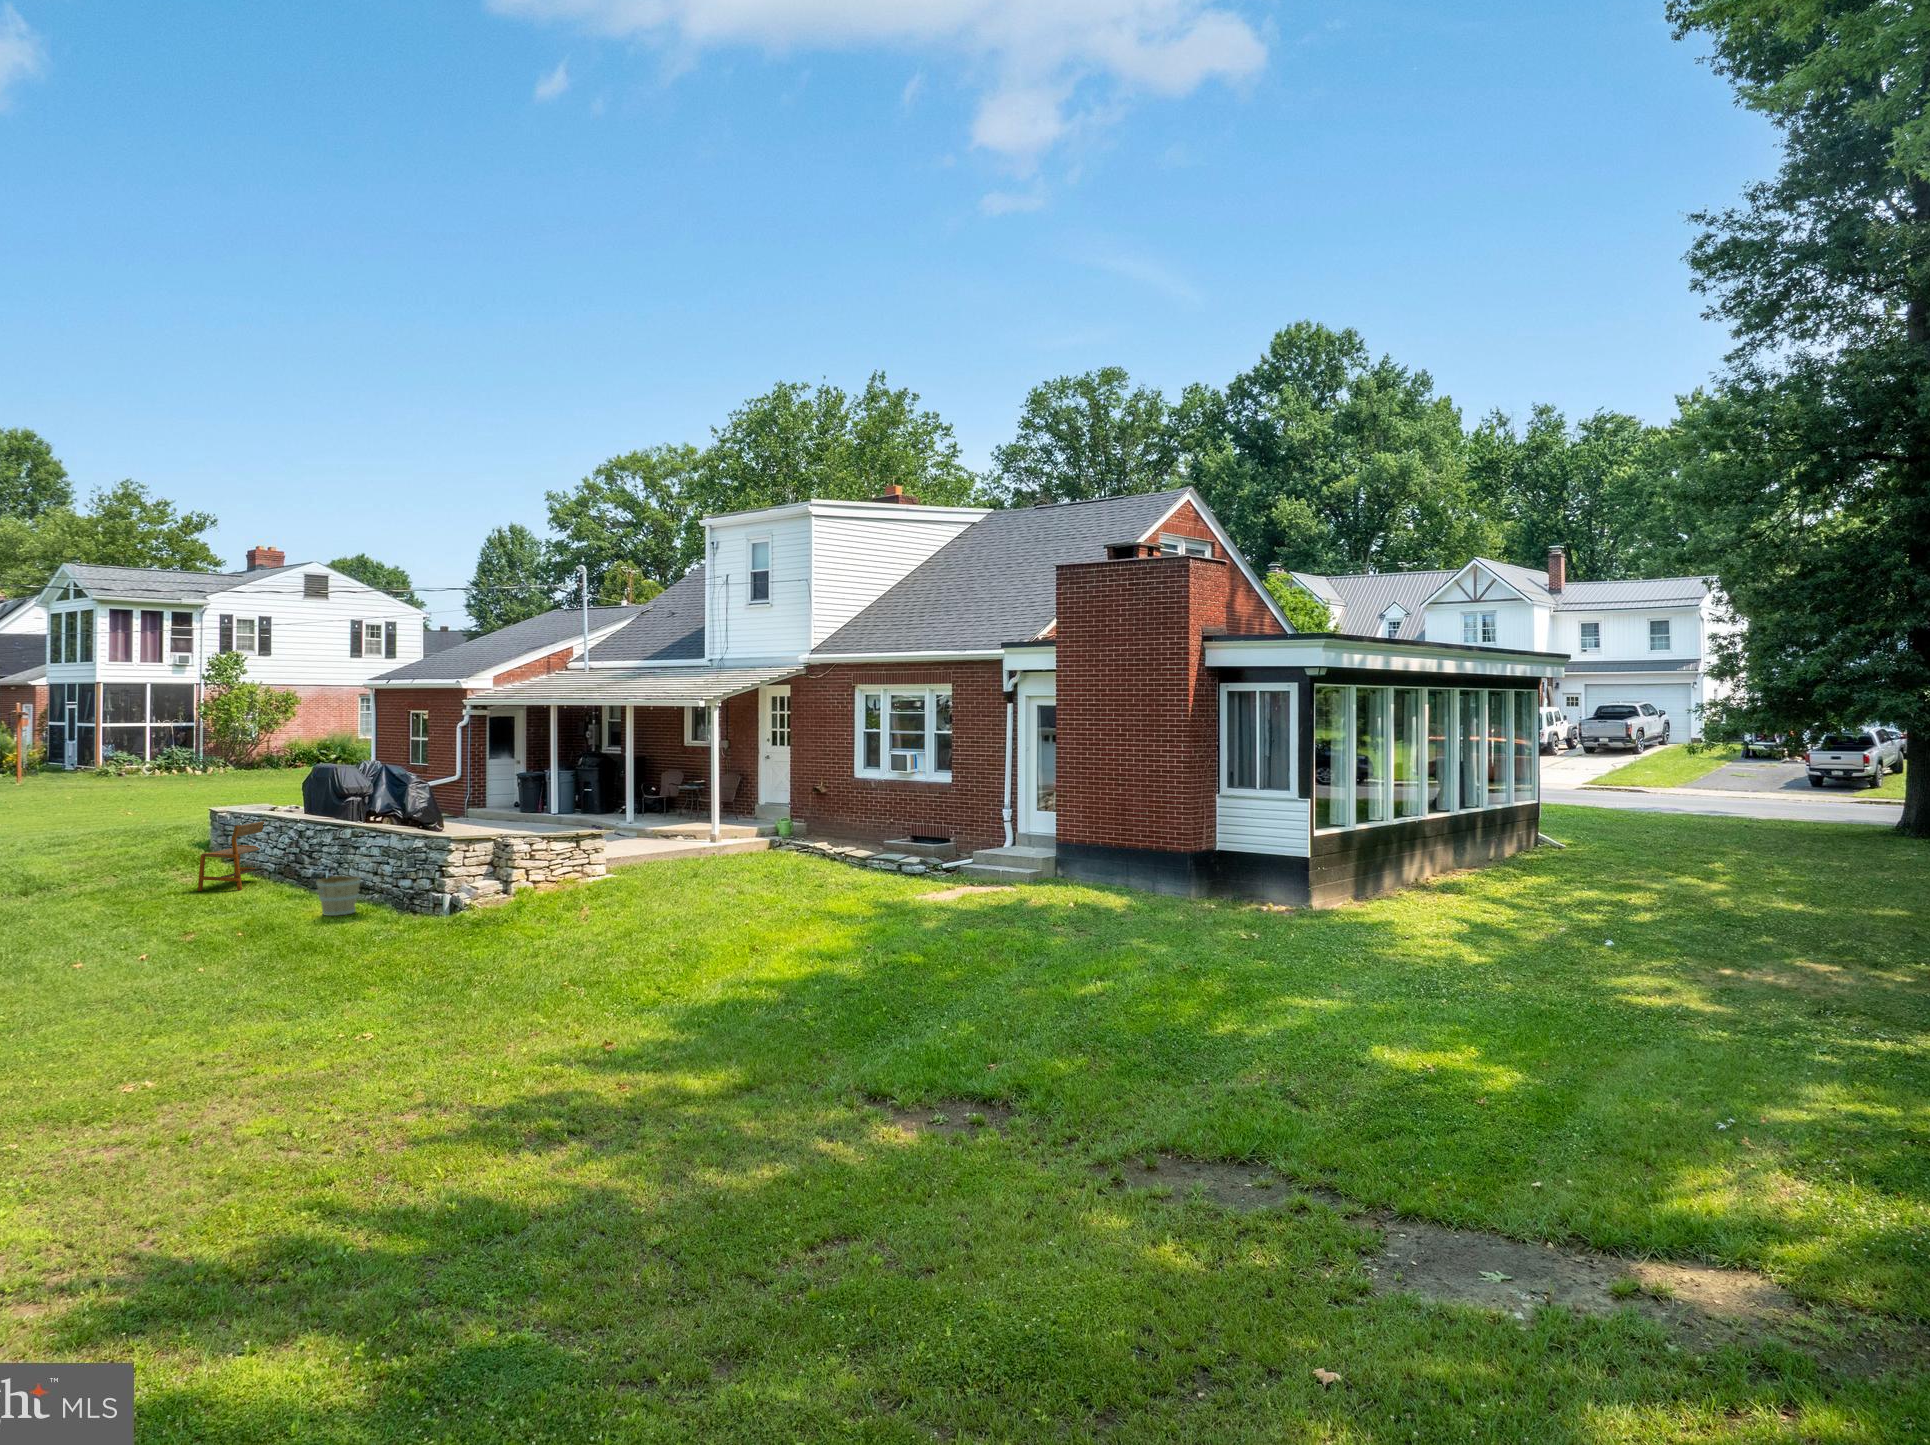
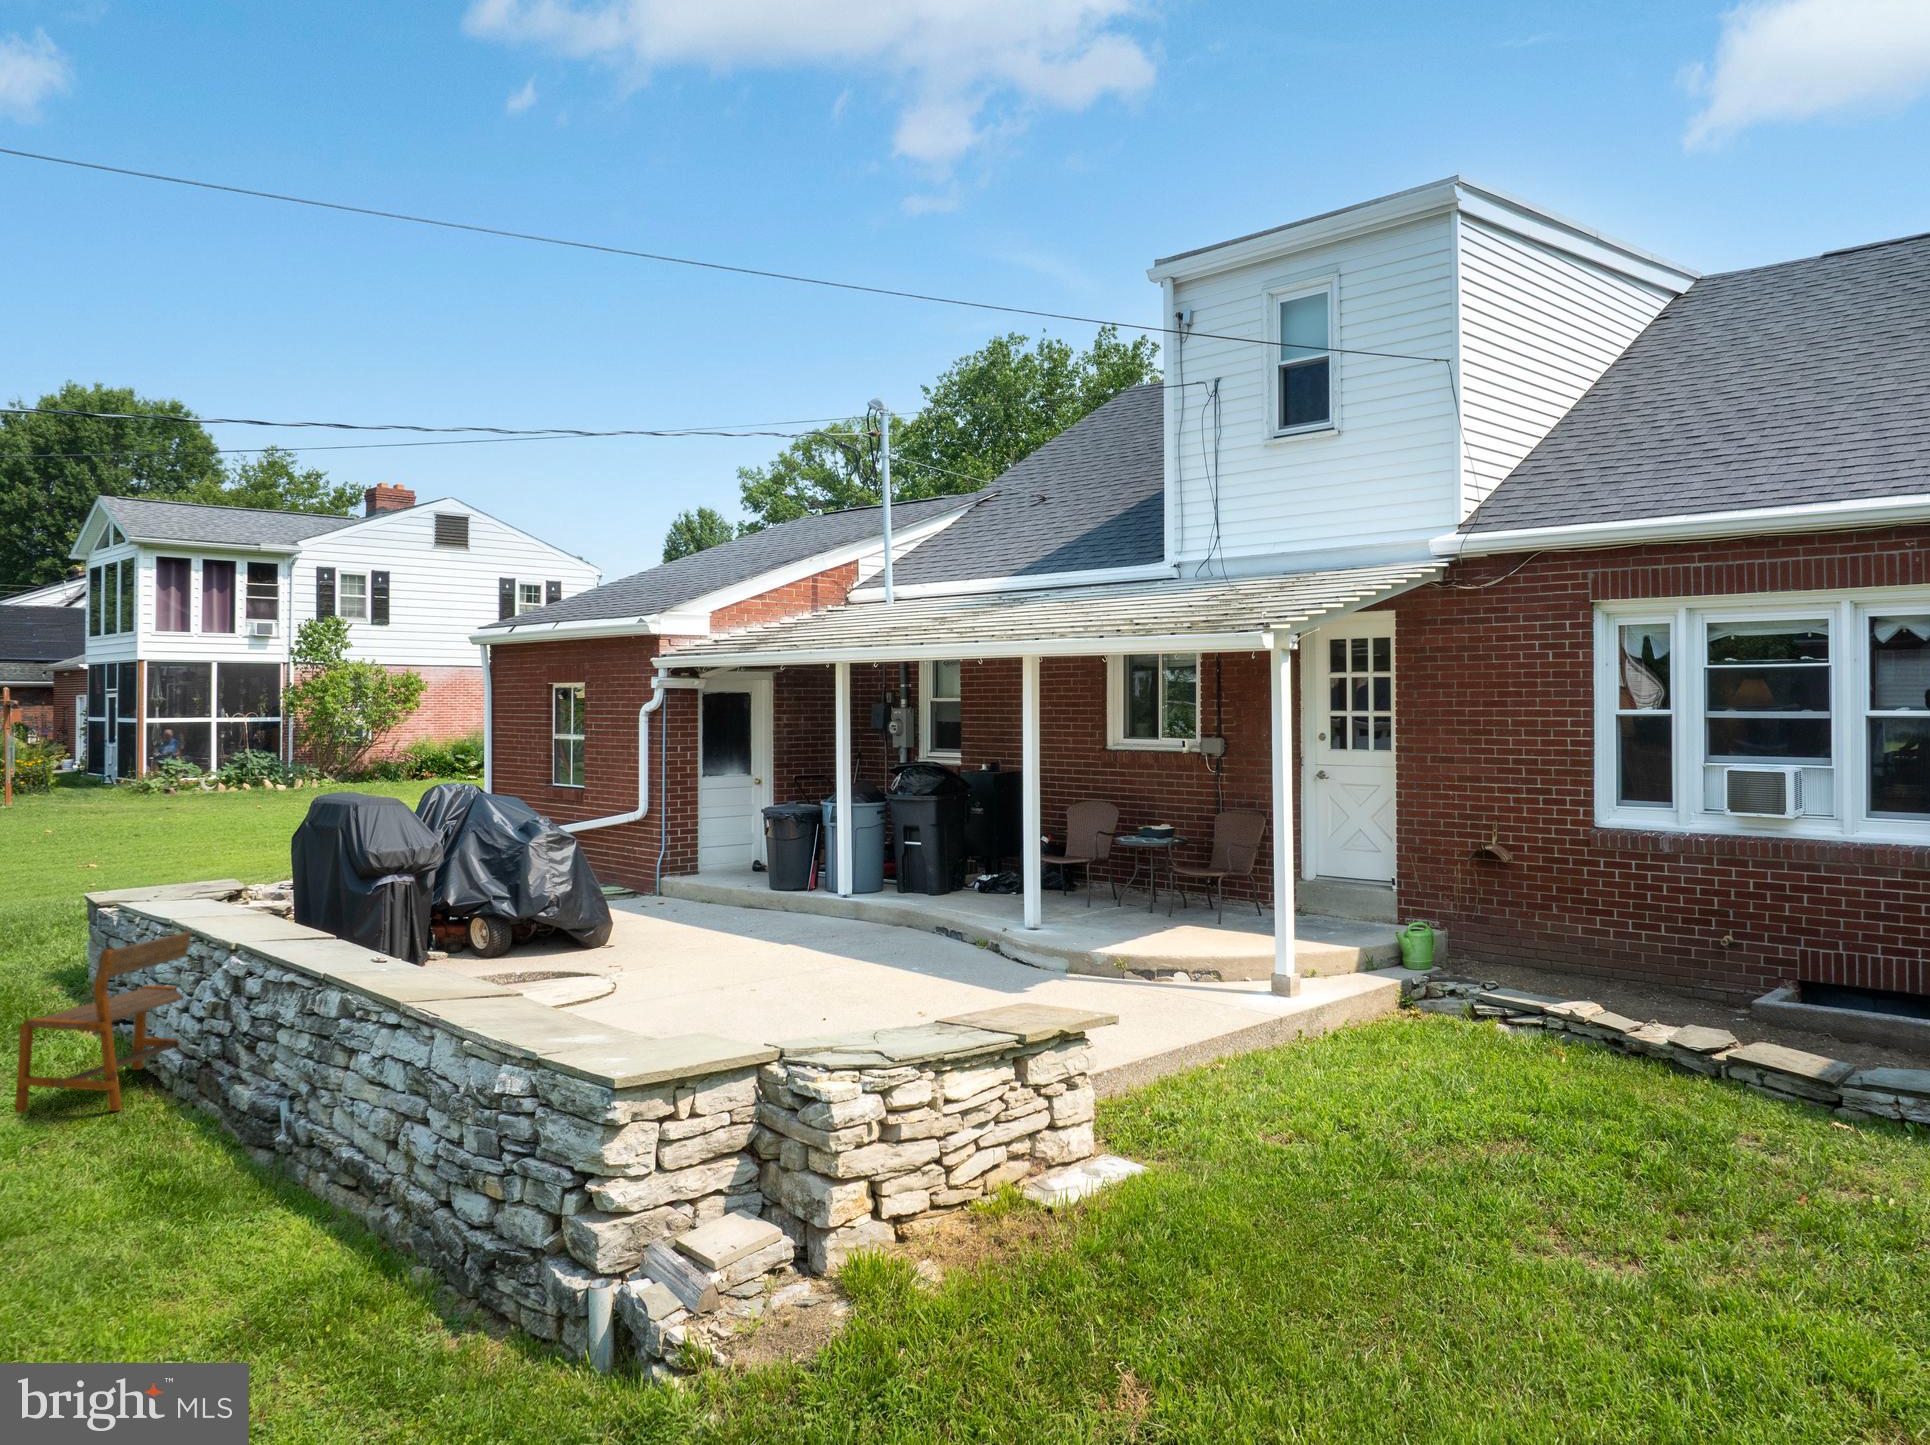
wooden bucket: present [316,875,361,916] -> none [221,1129,361,1270]

